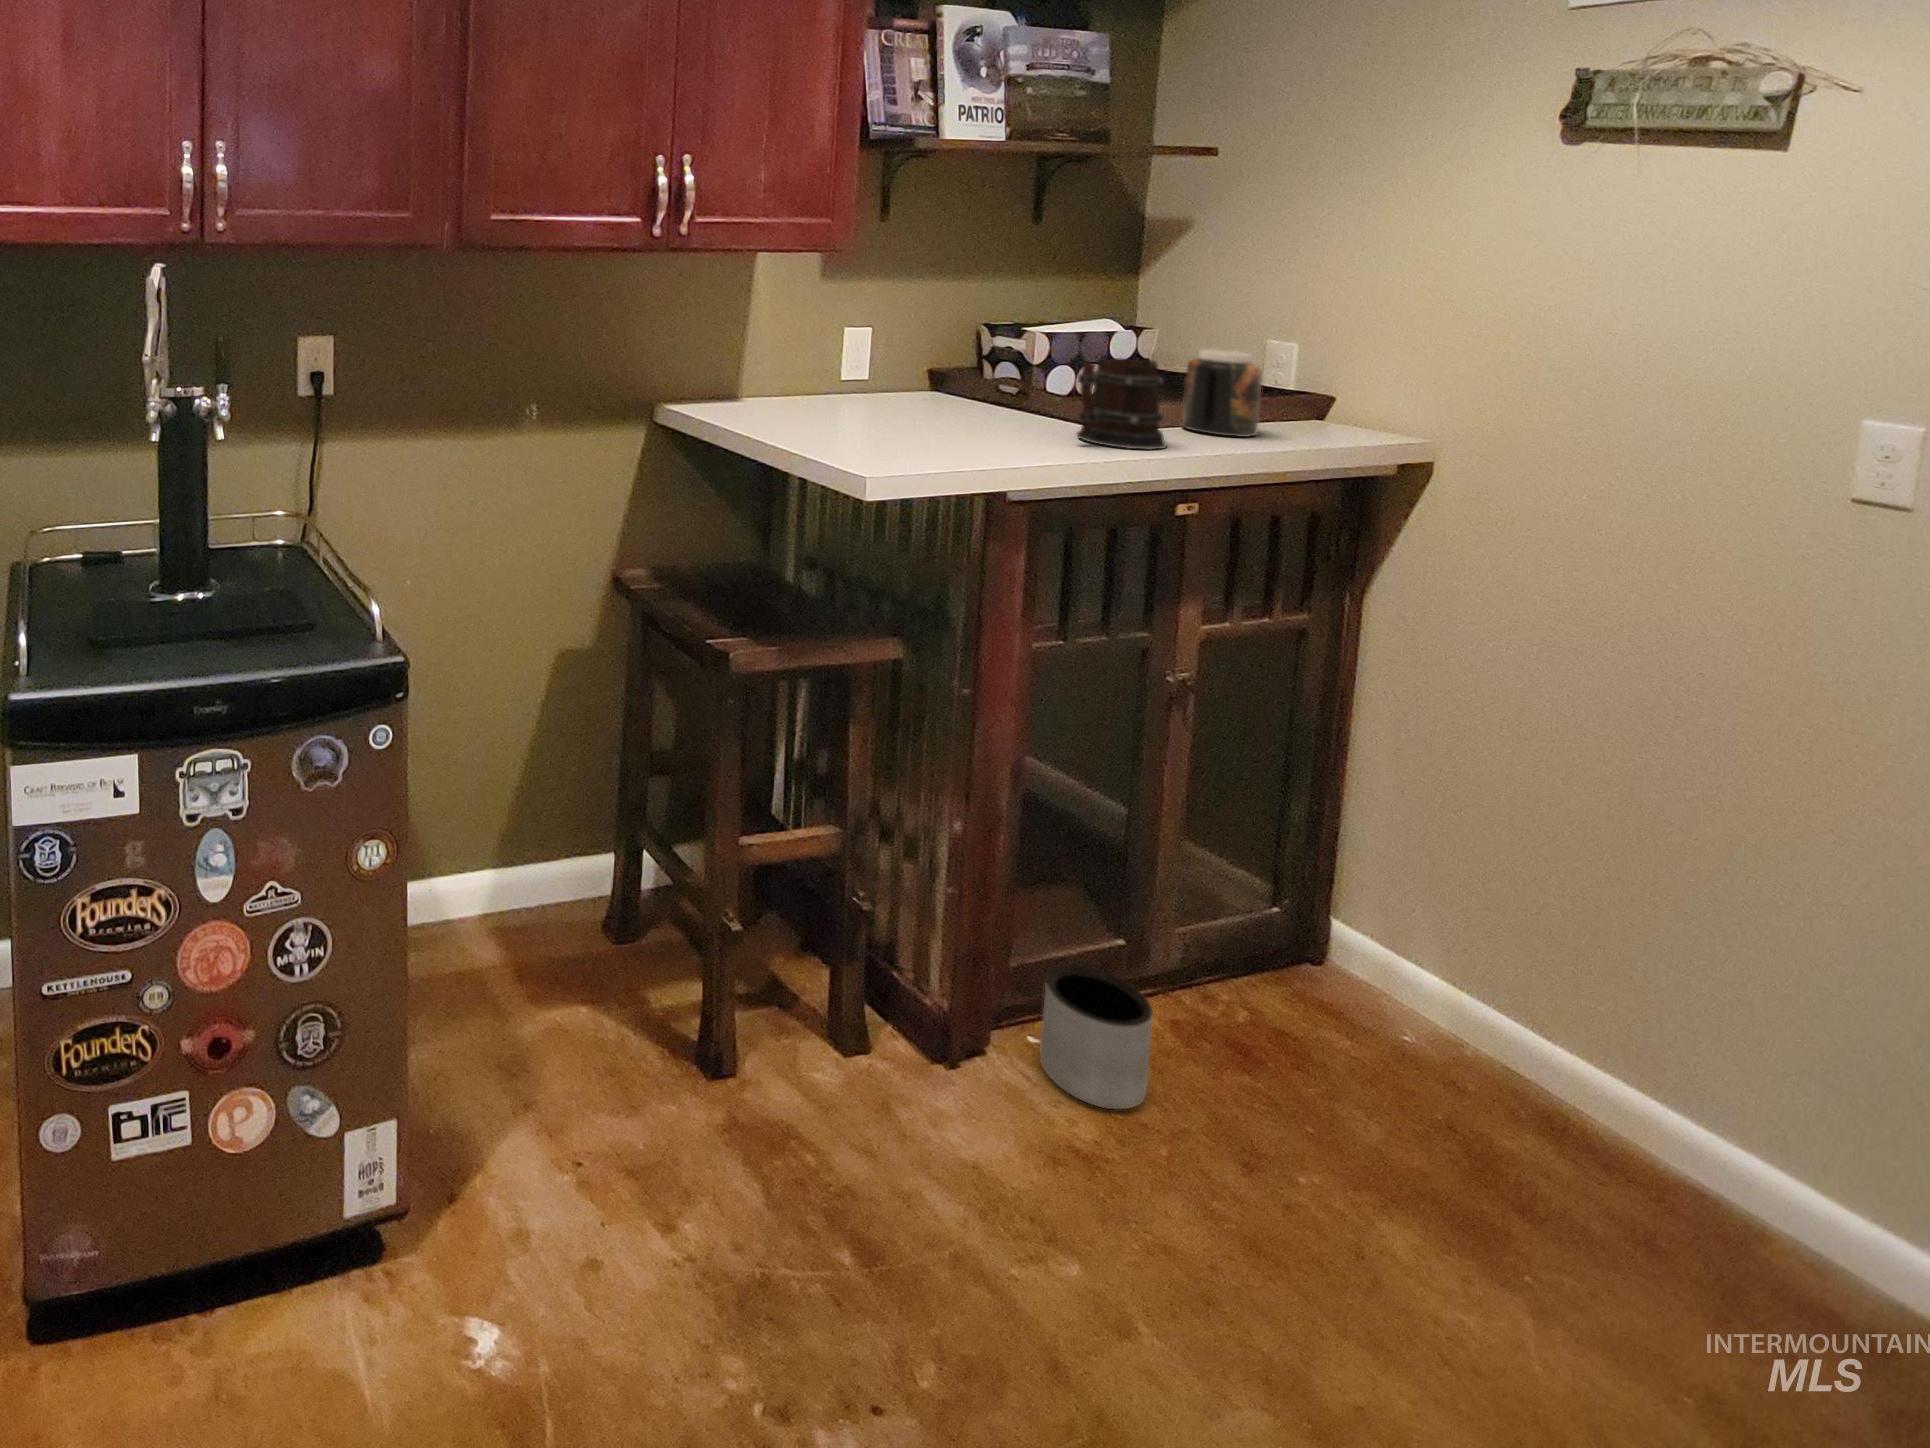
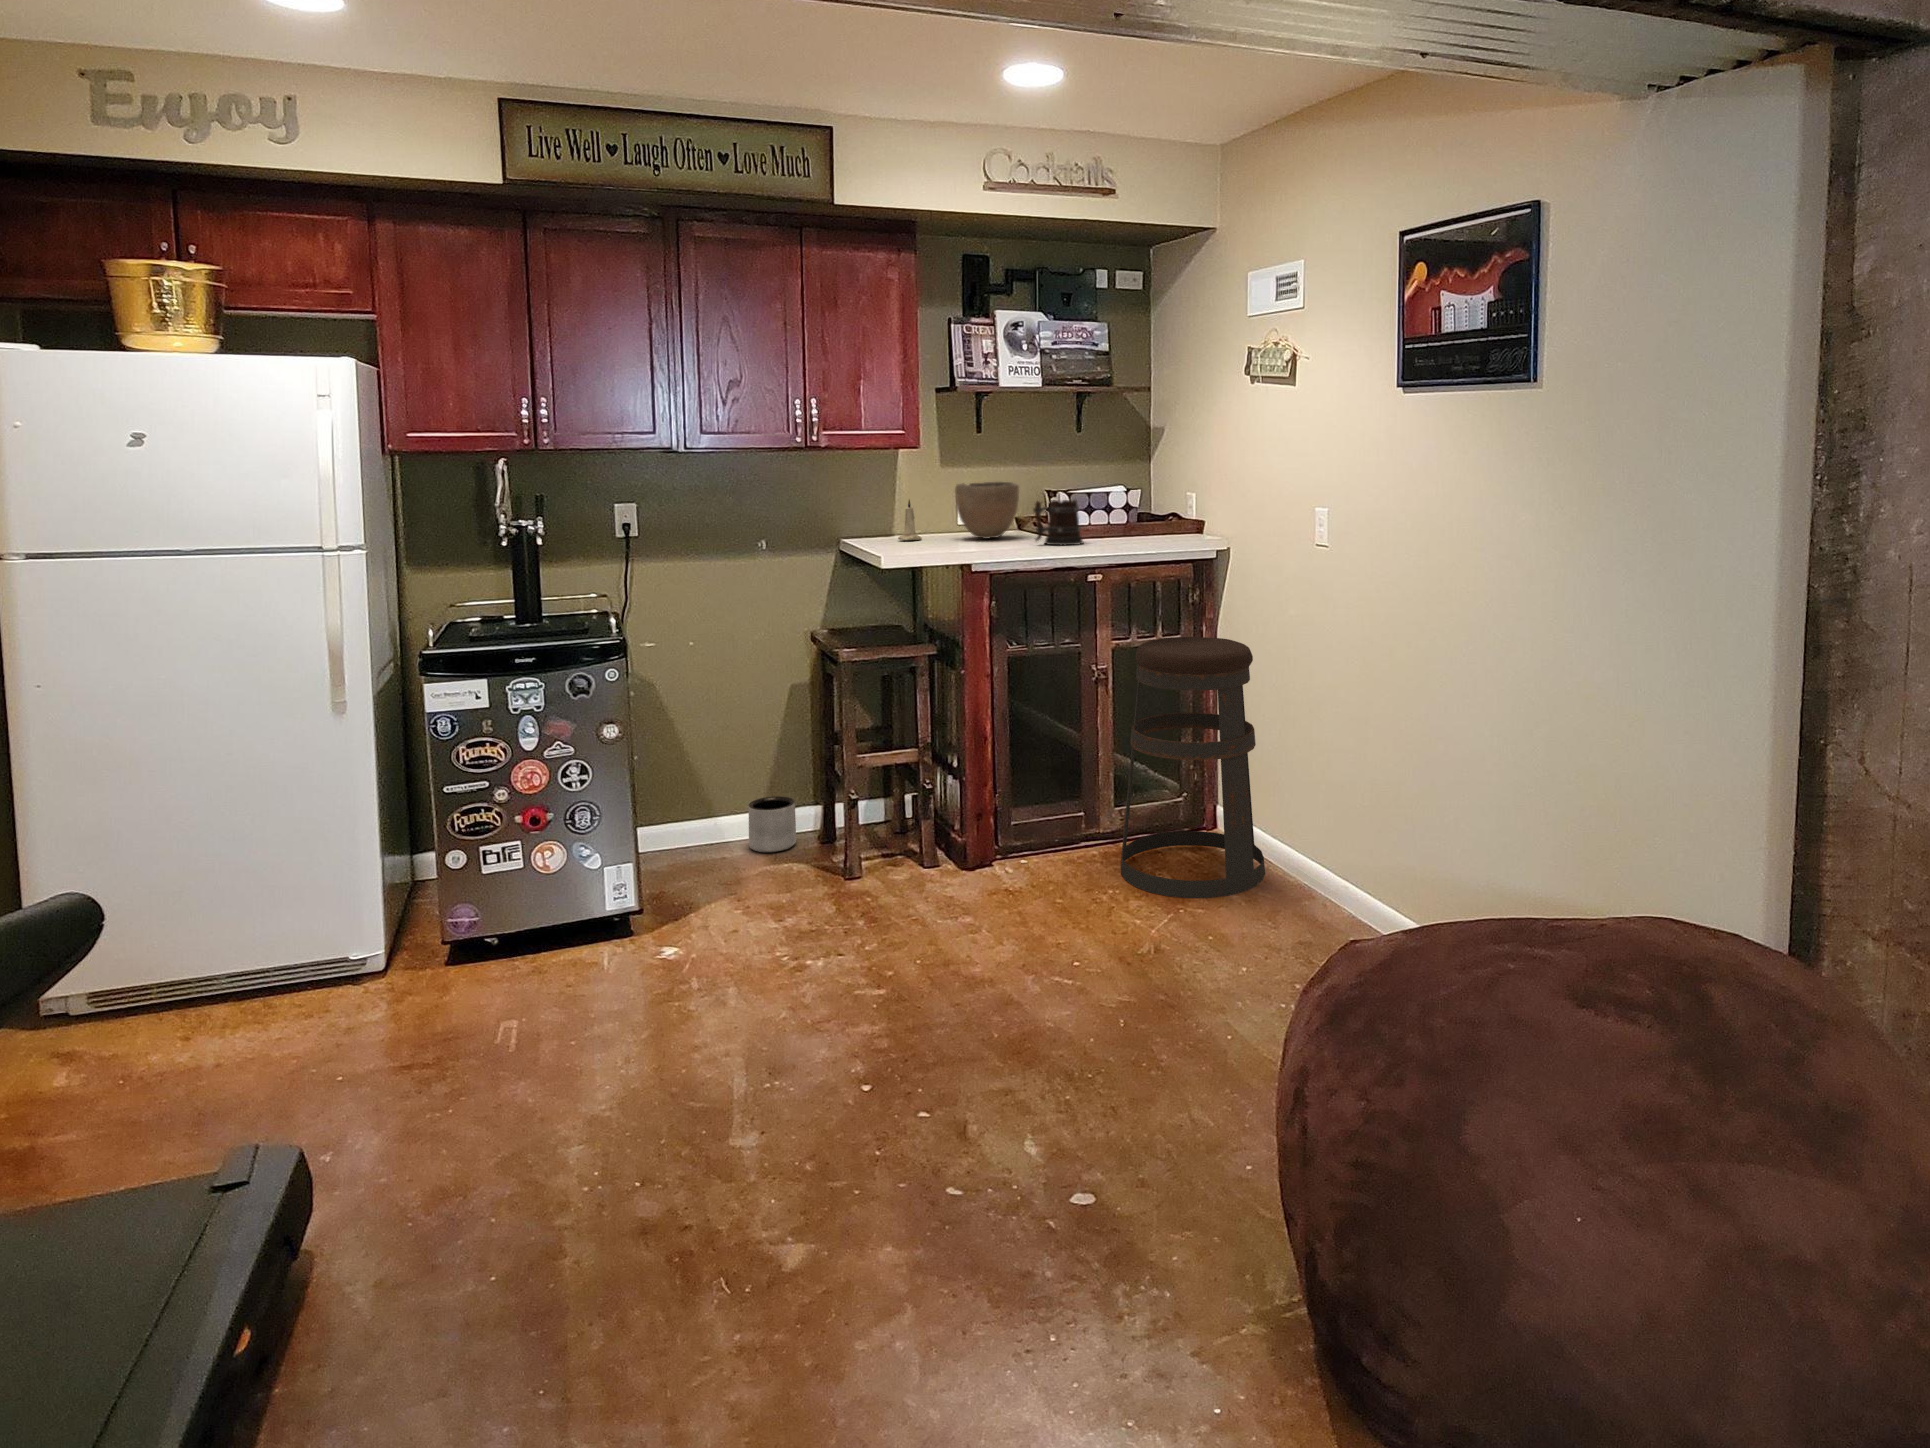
bowl: none [861,310,987,415] -> present [955,481,1019,539]
candle: none [758,338,800,413] -> present [898,499,922,540]
jar: present [1182,349,1262,437] -> none [1115,495,1147,540]
bar stool: none [1240,638,1629,1239] -> present [1120,637,1265,898]
planter: present [1040,965,1152,1109] -> present [748,796,796,853]

